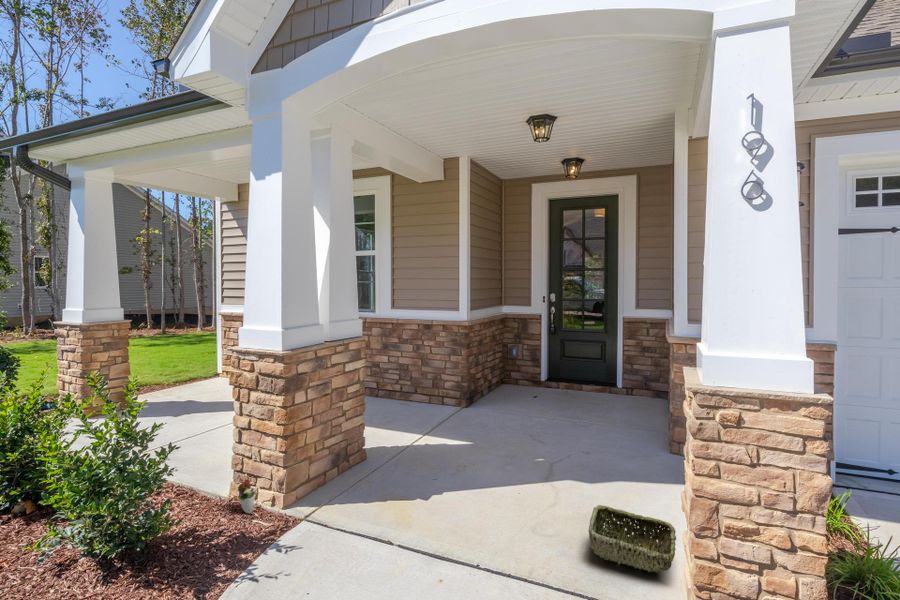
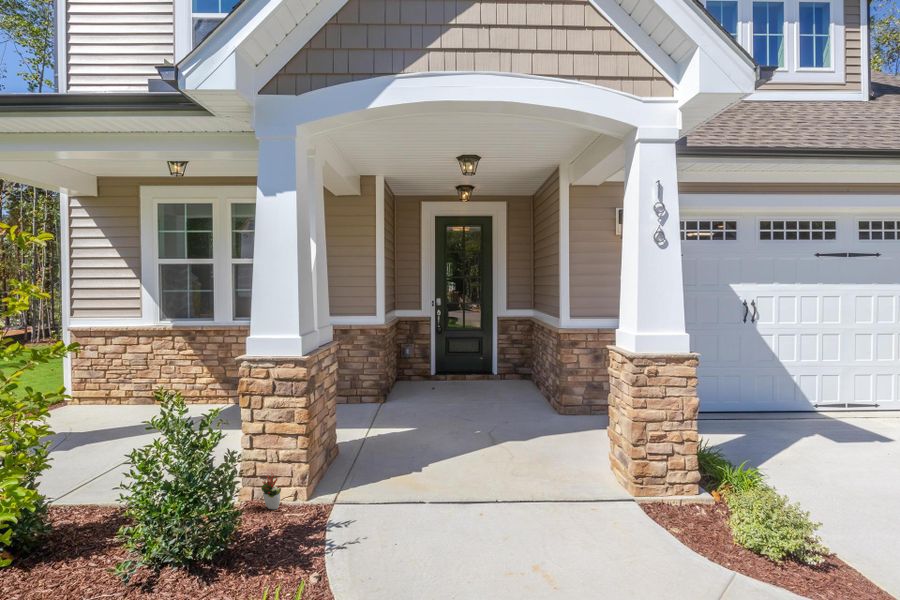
woven basket: present [588,505,676,573] -> none [555,447,615,482]

